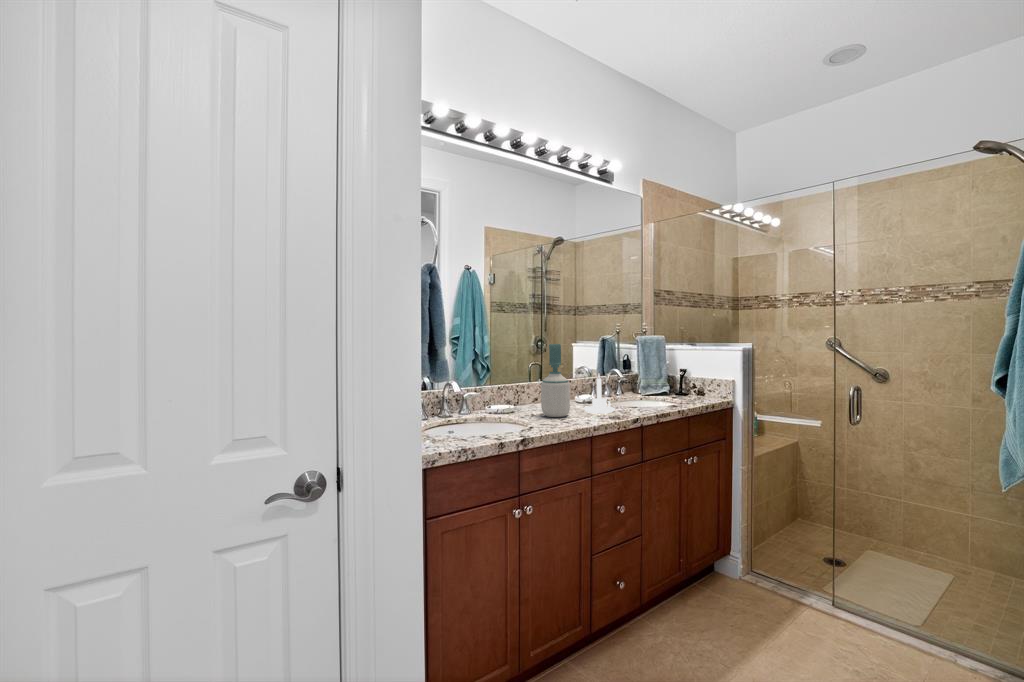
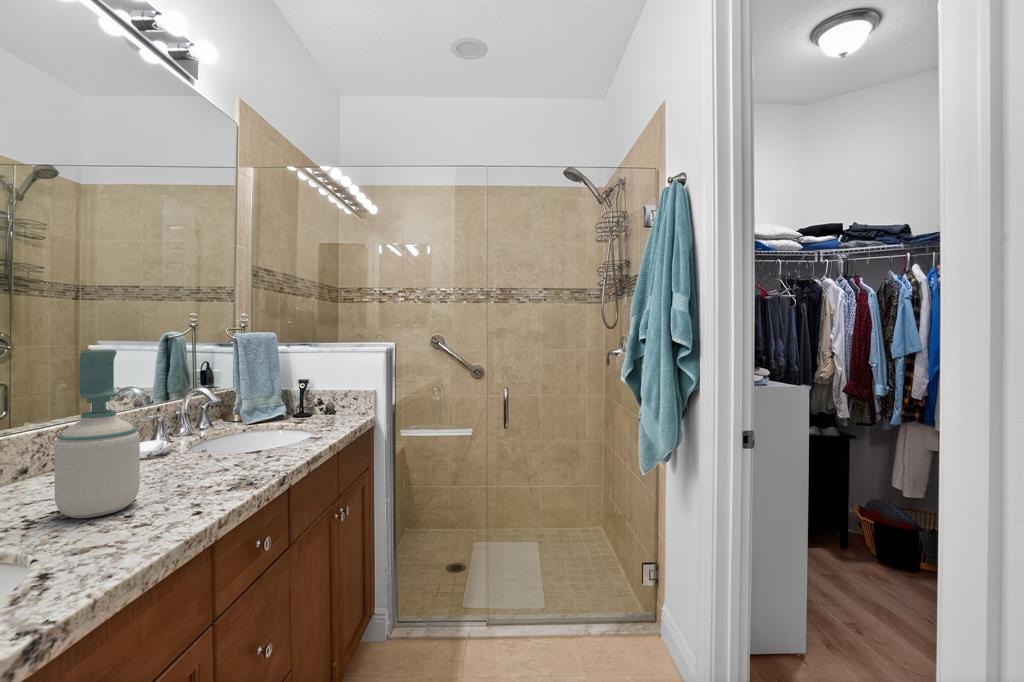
candle holder: present [584,374,615,414] -> none [166,402,235,482]

